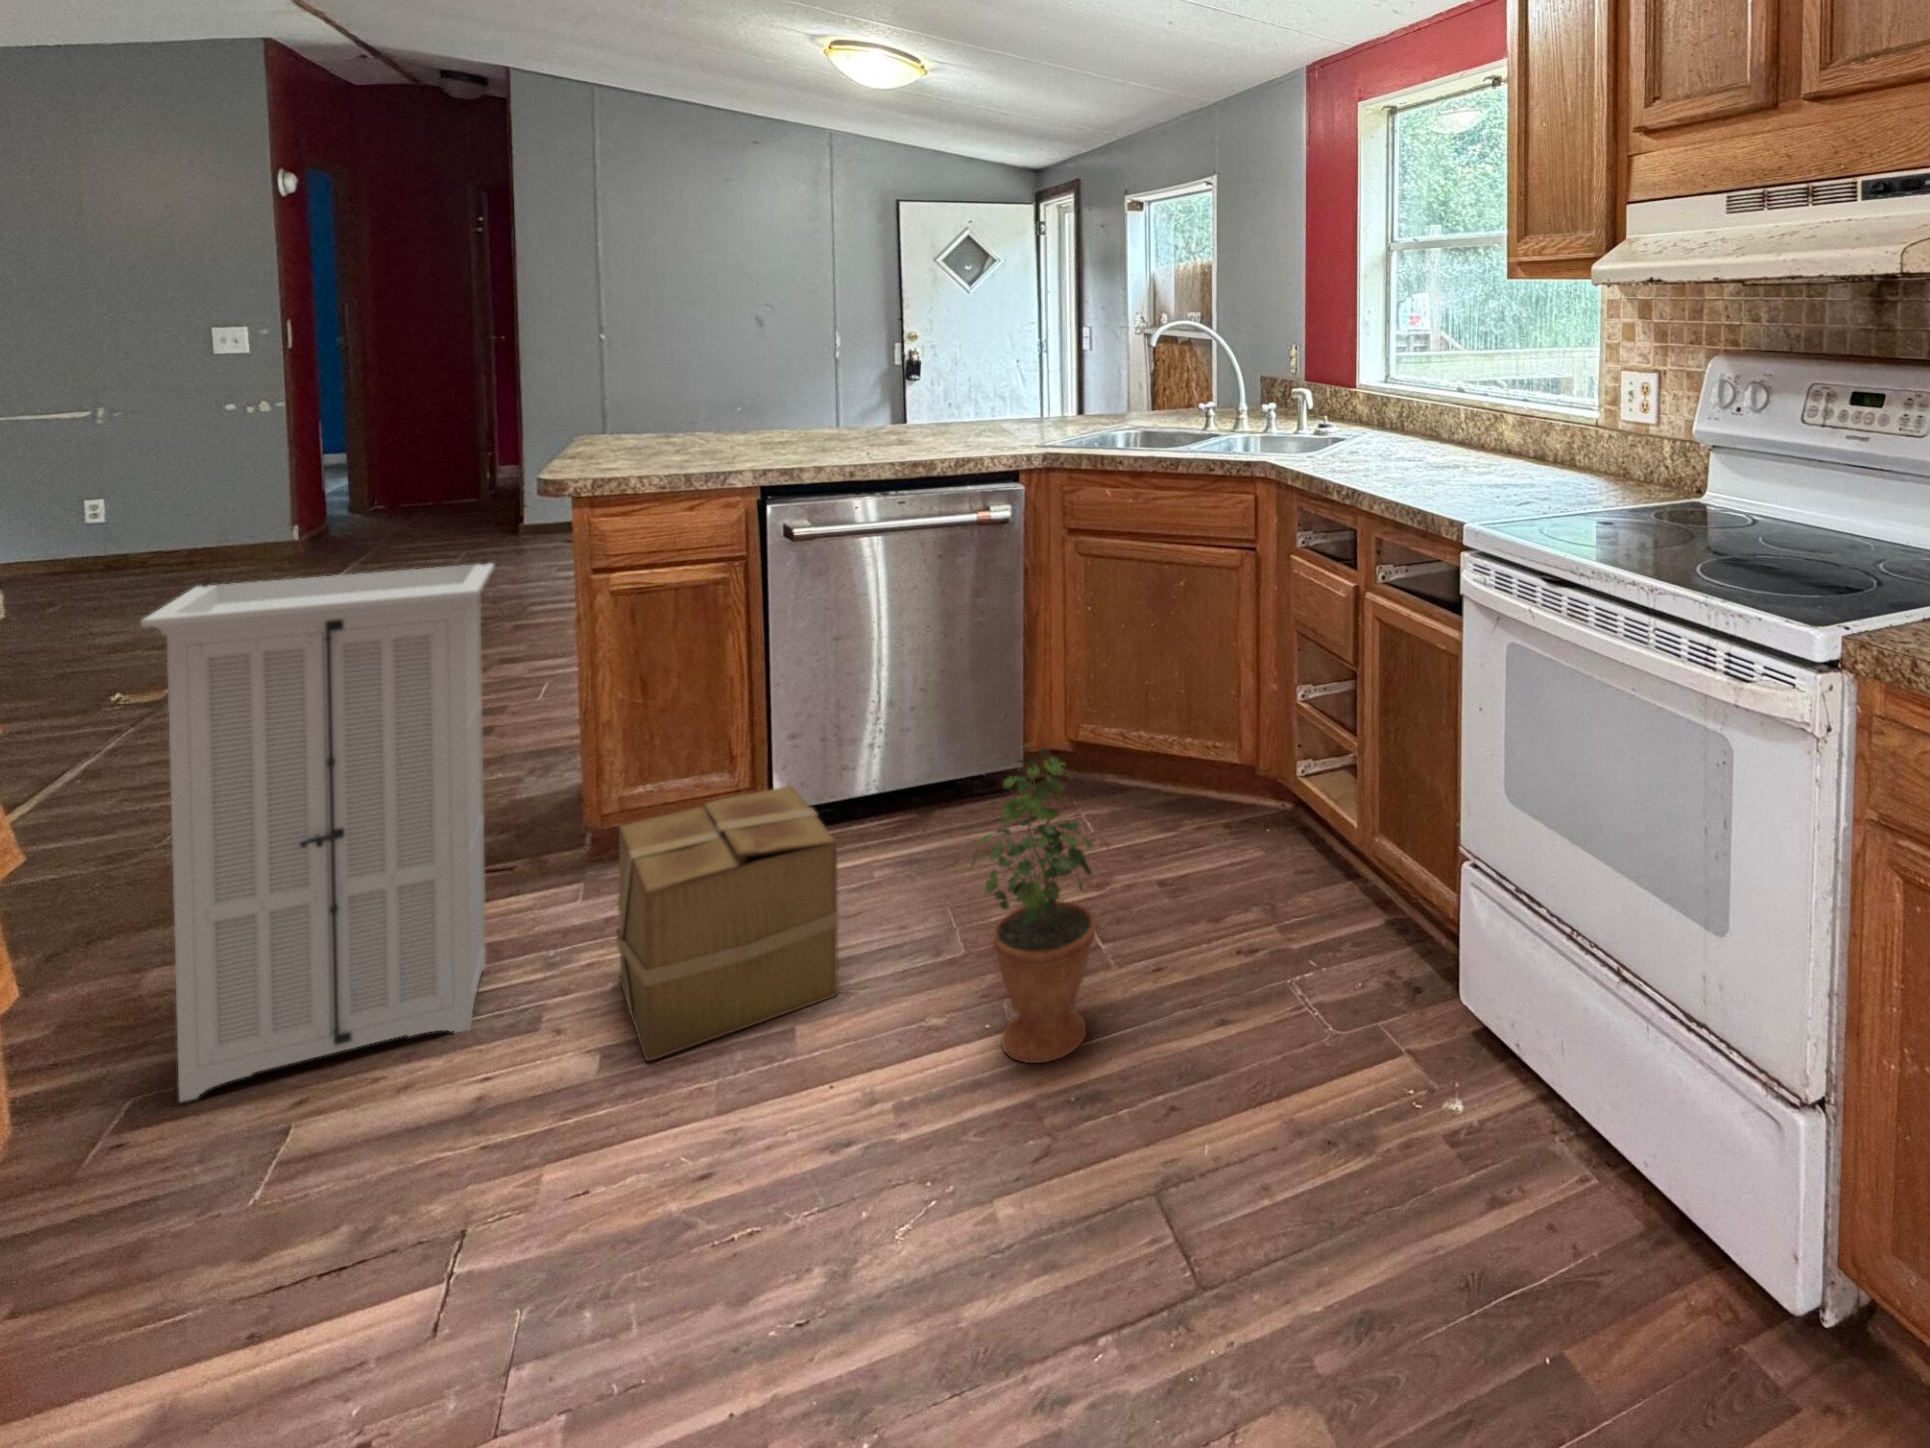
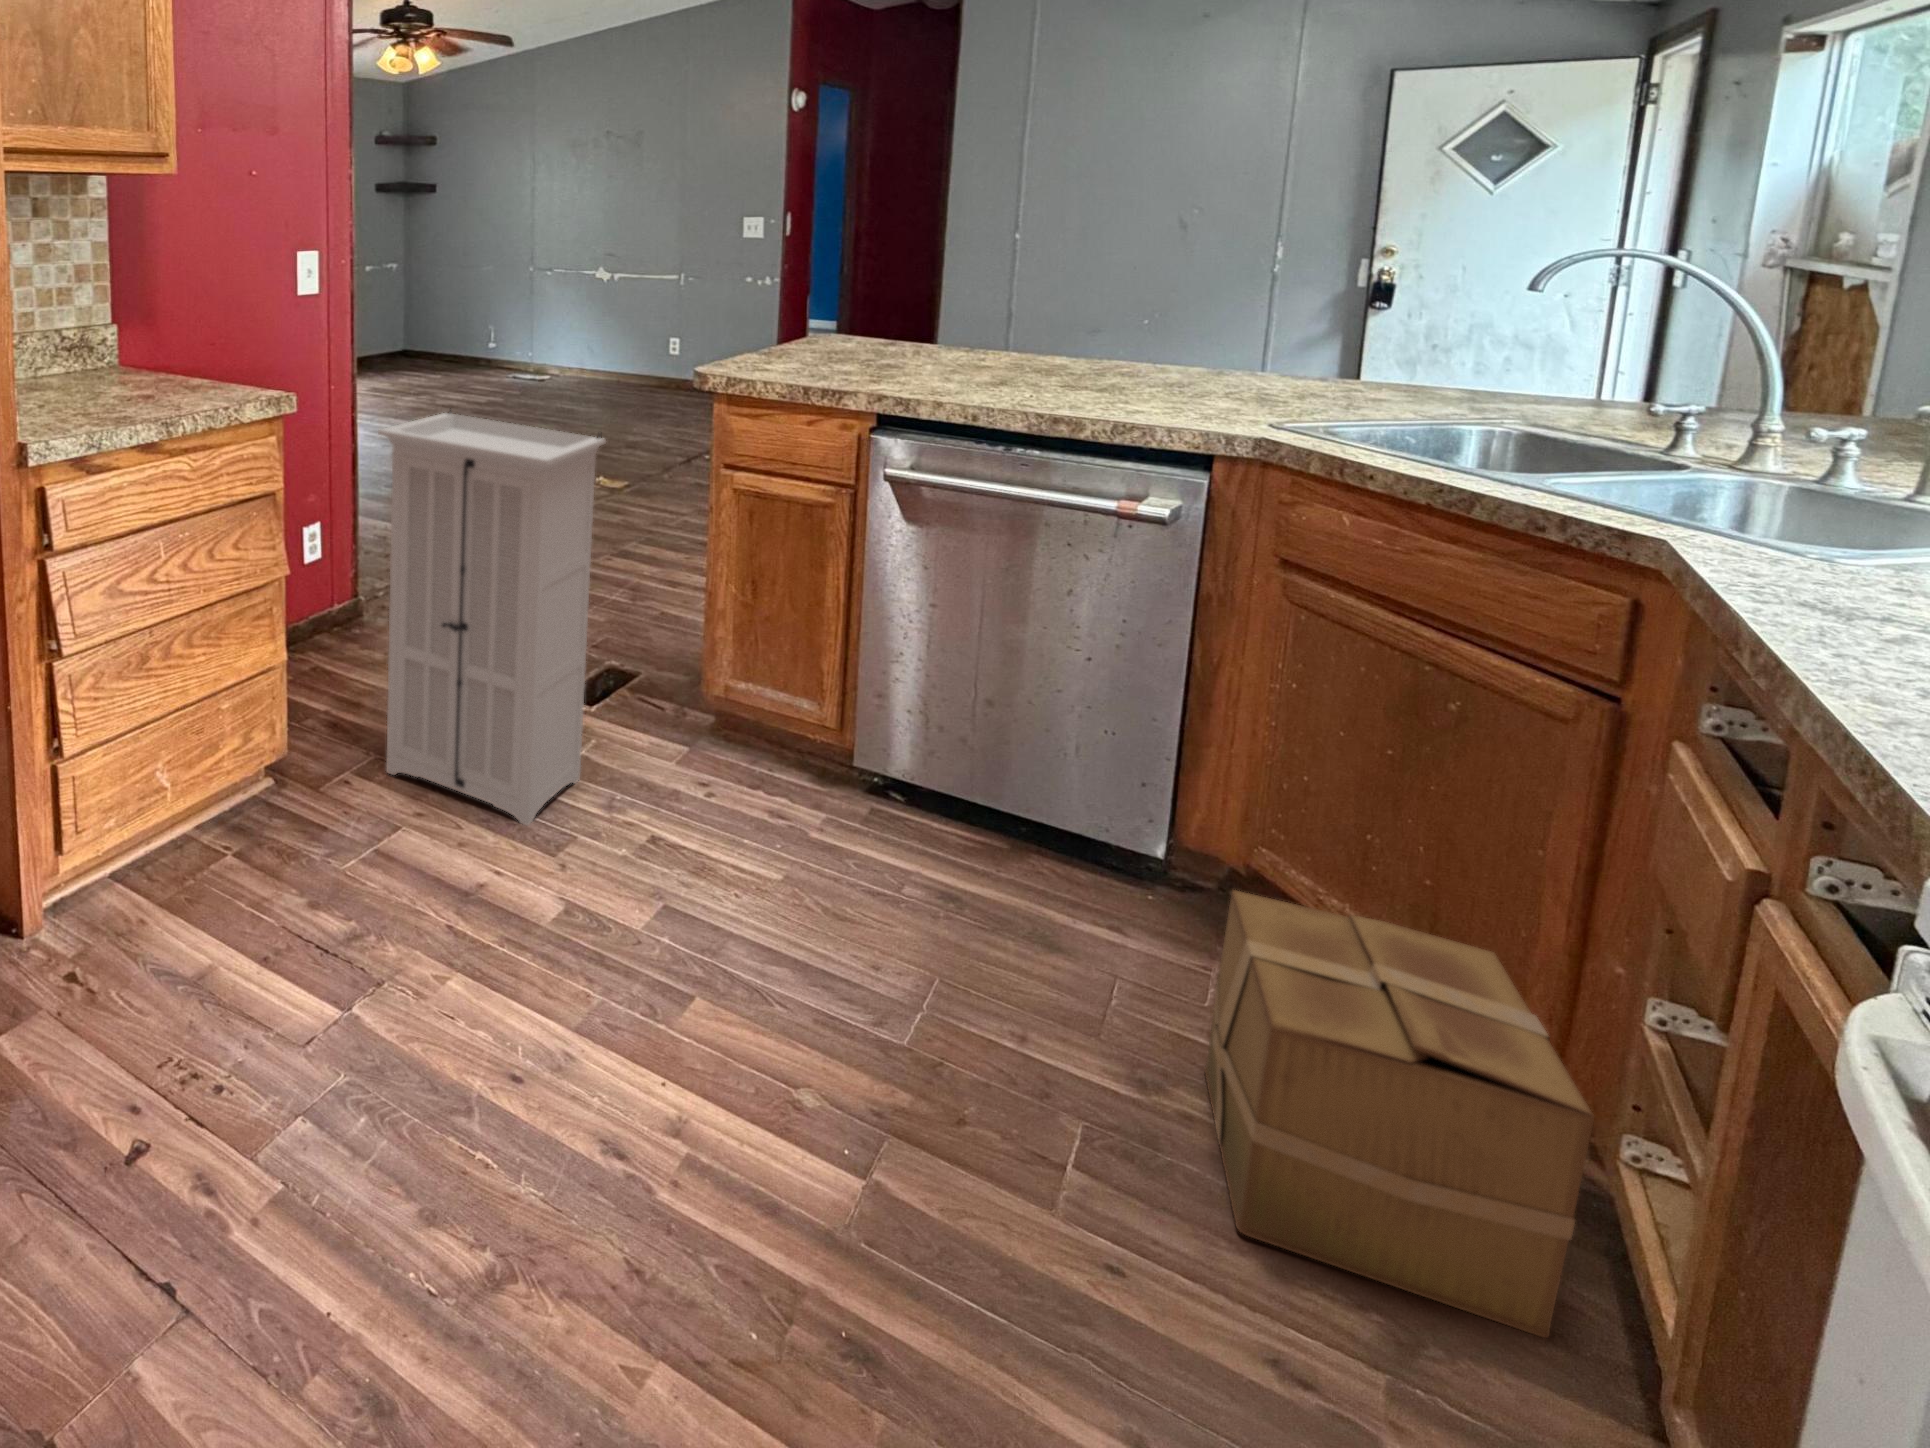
potted plant: present [972,746,1096,1063] -> none [810,834,988,1275]
cardboard box: present [616,786,838,1061] -> present [1204,890,1594,1338]

